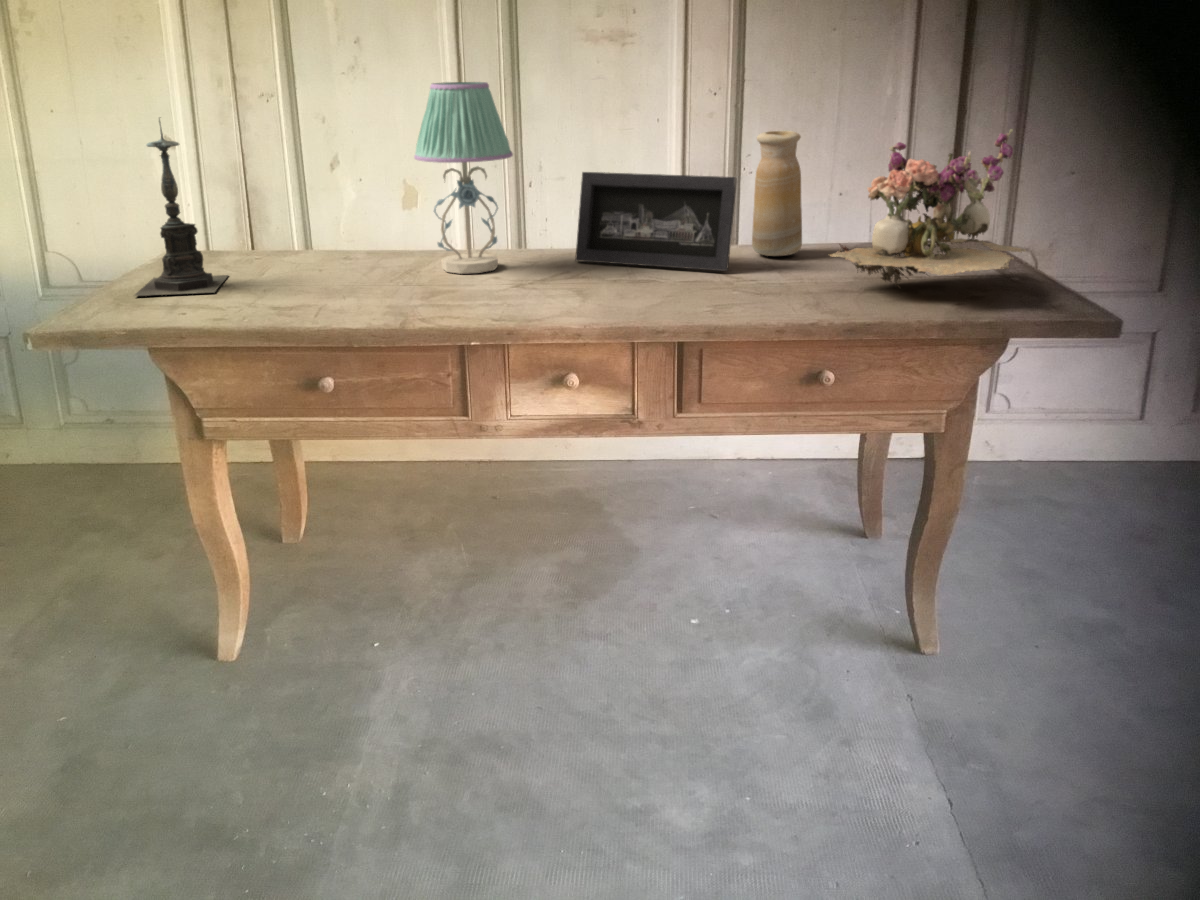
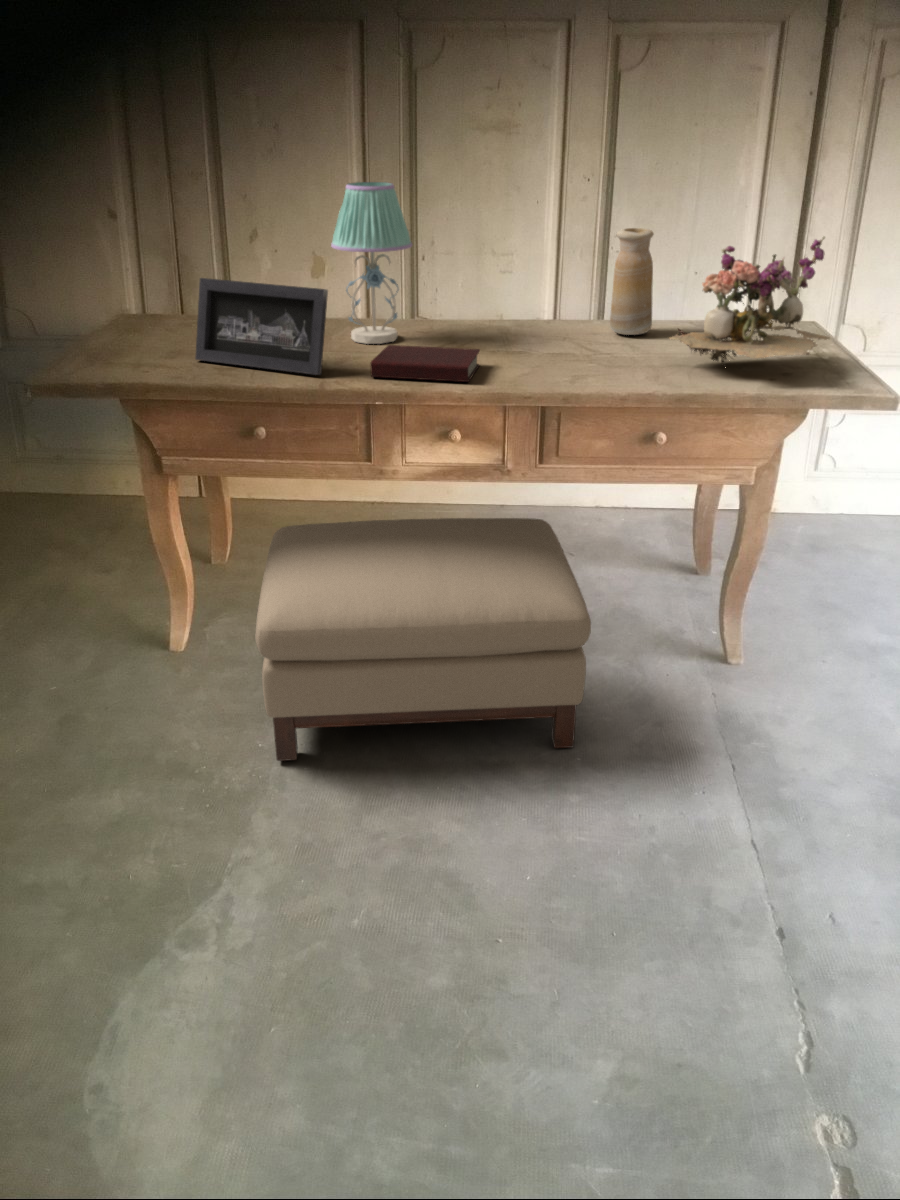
candle holder: present [135,119,228,296] -> none [105,210,178,357]
picture frame: present [575,172,737,271] -> present [195,278,328,375]
book: none [463,273,599,314] -> present [370,345,480,382]
ottoman: none [315,480,756,812] -> present [255,518,591,761]

